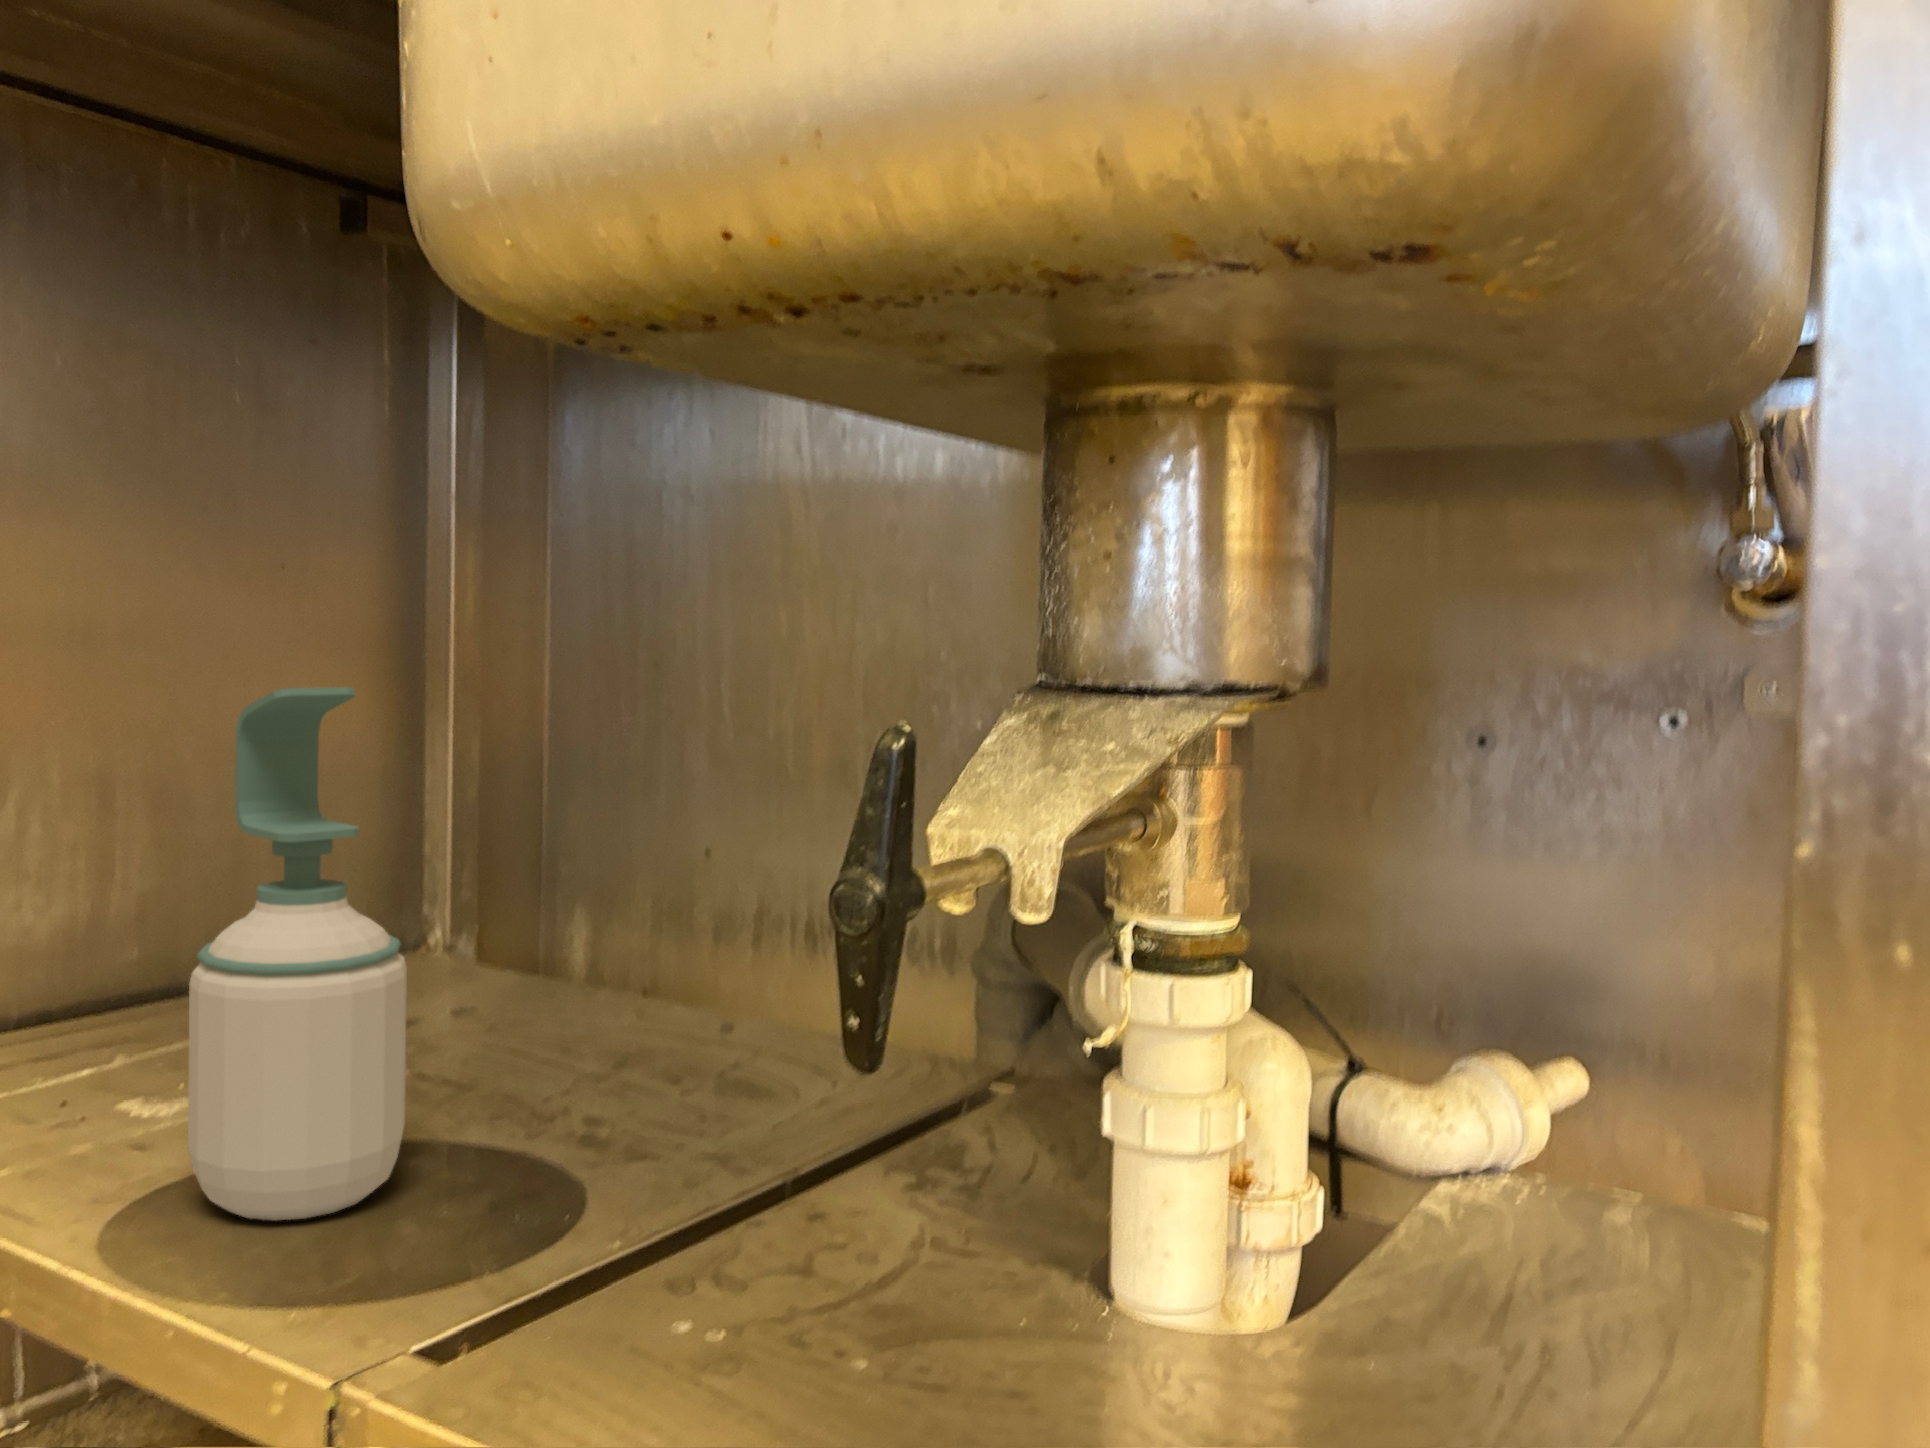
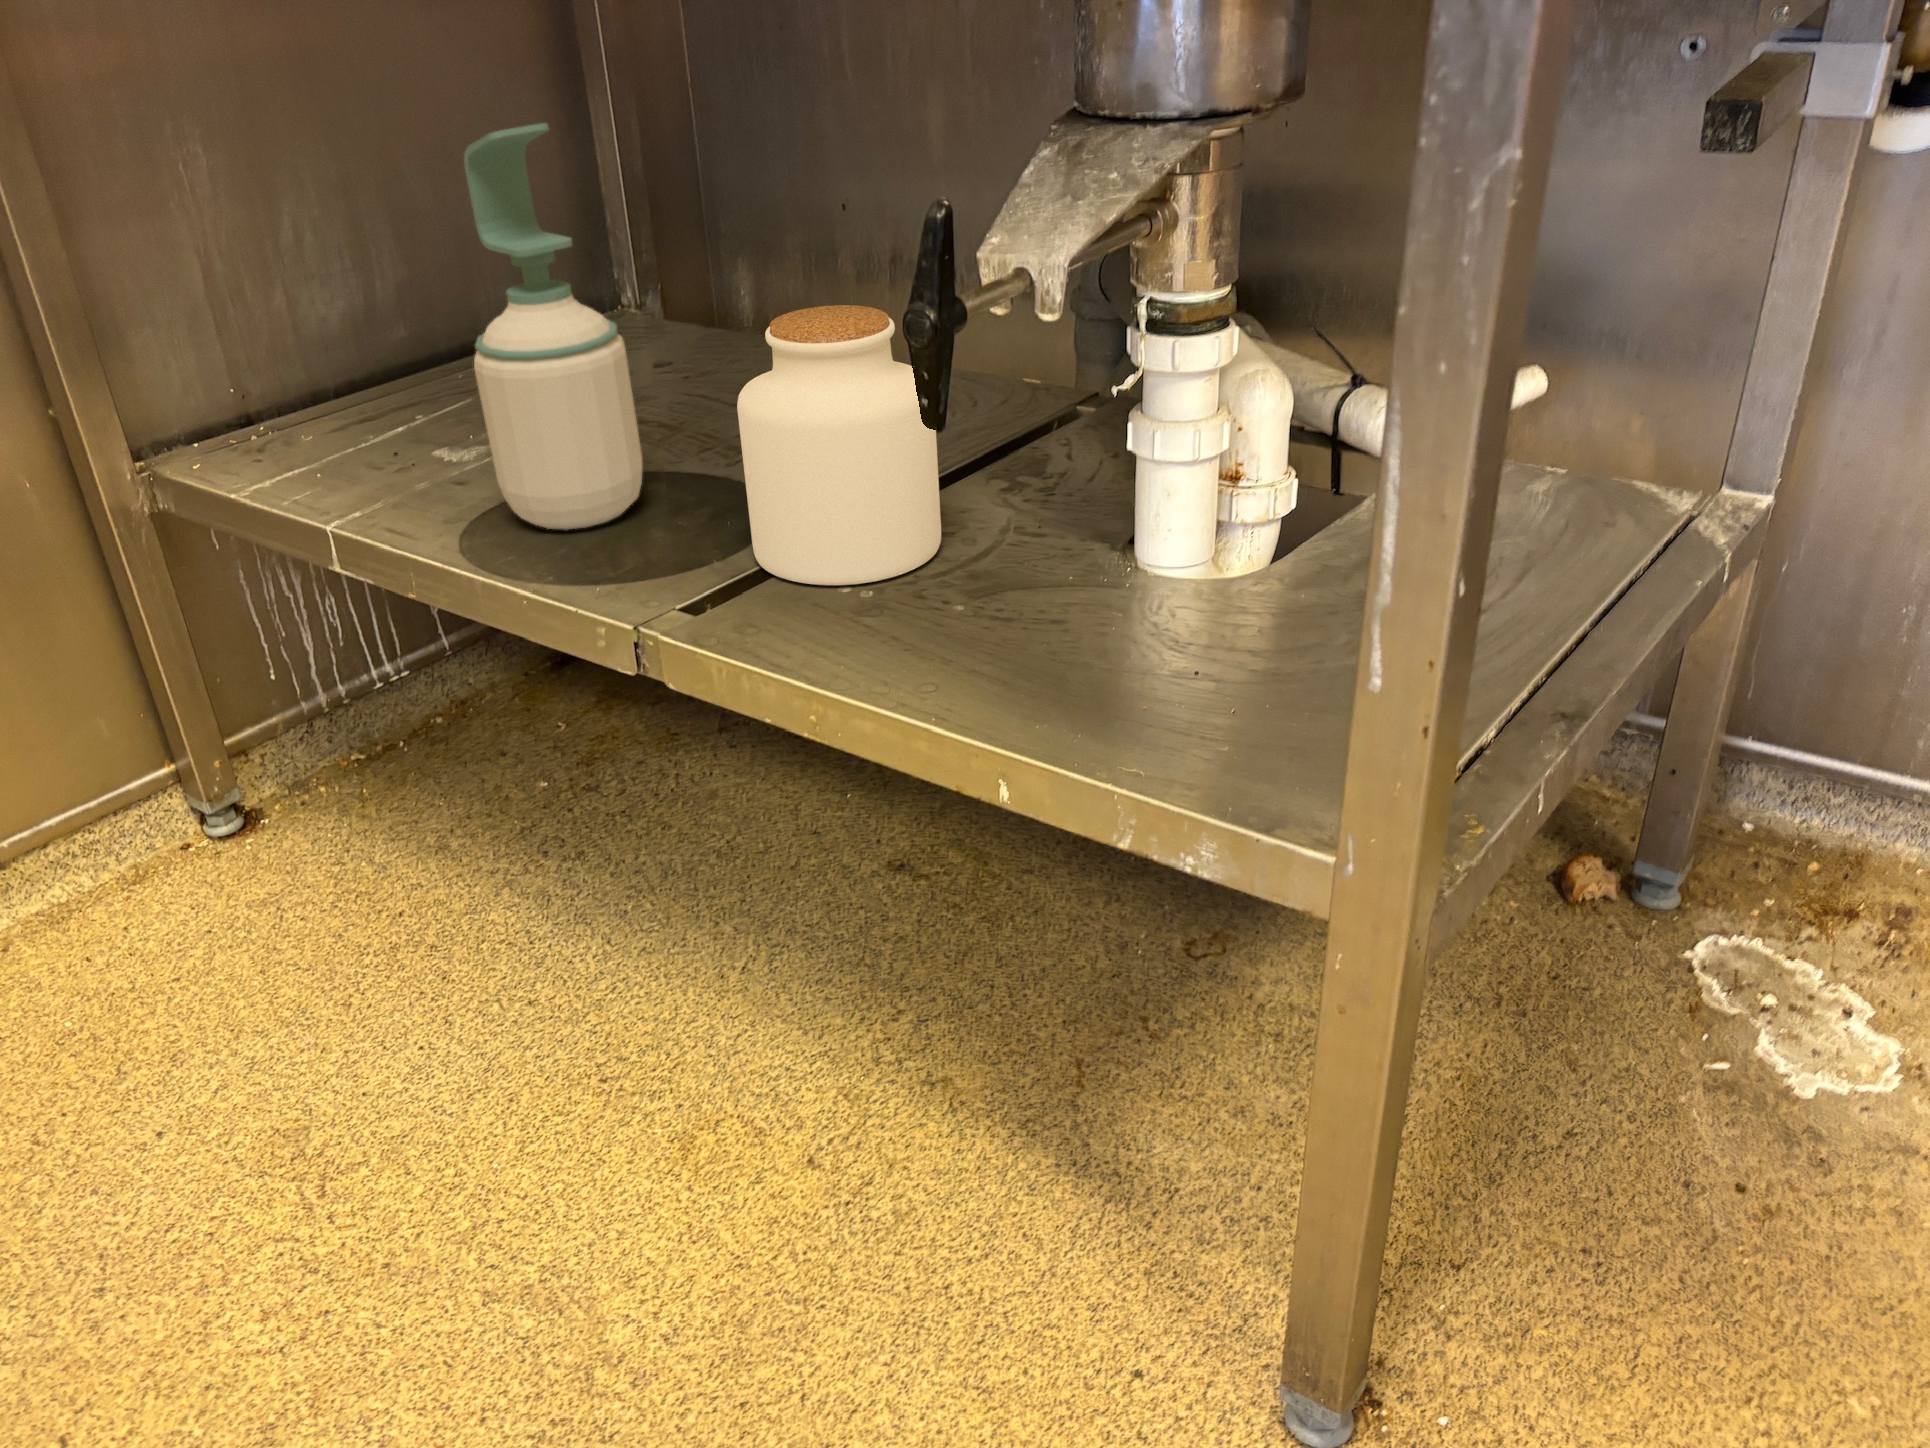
jar: none [543,927,821,1323] -> present [737,305,941,585]

